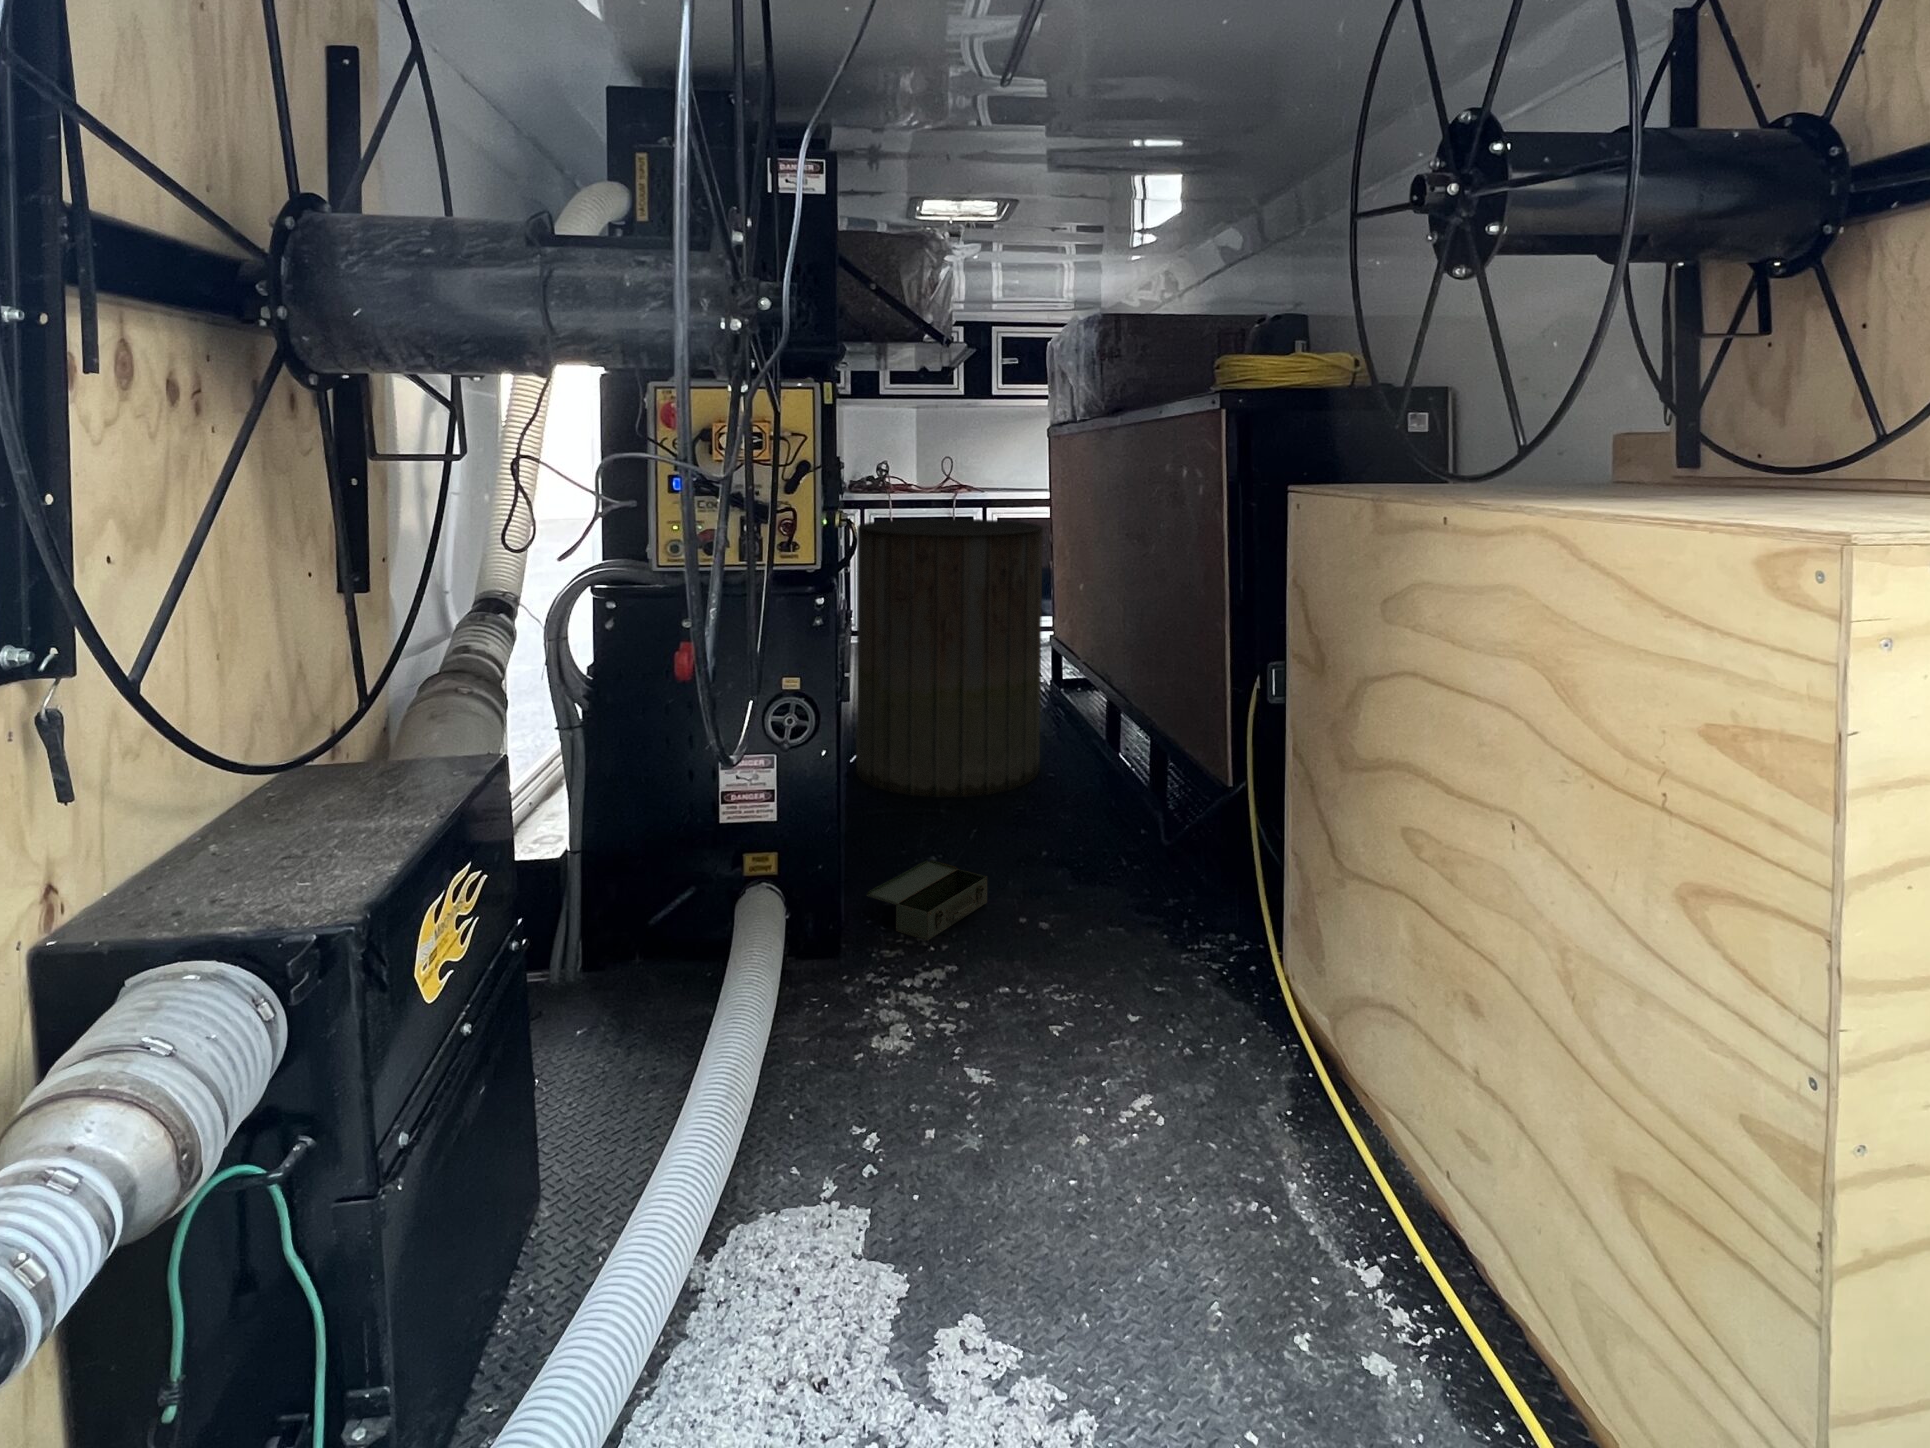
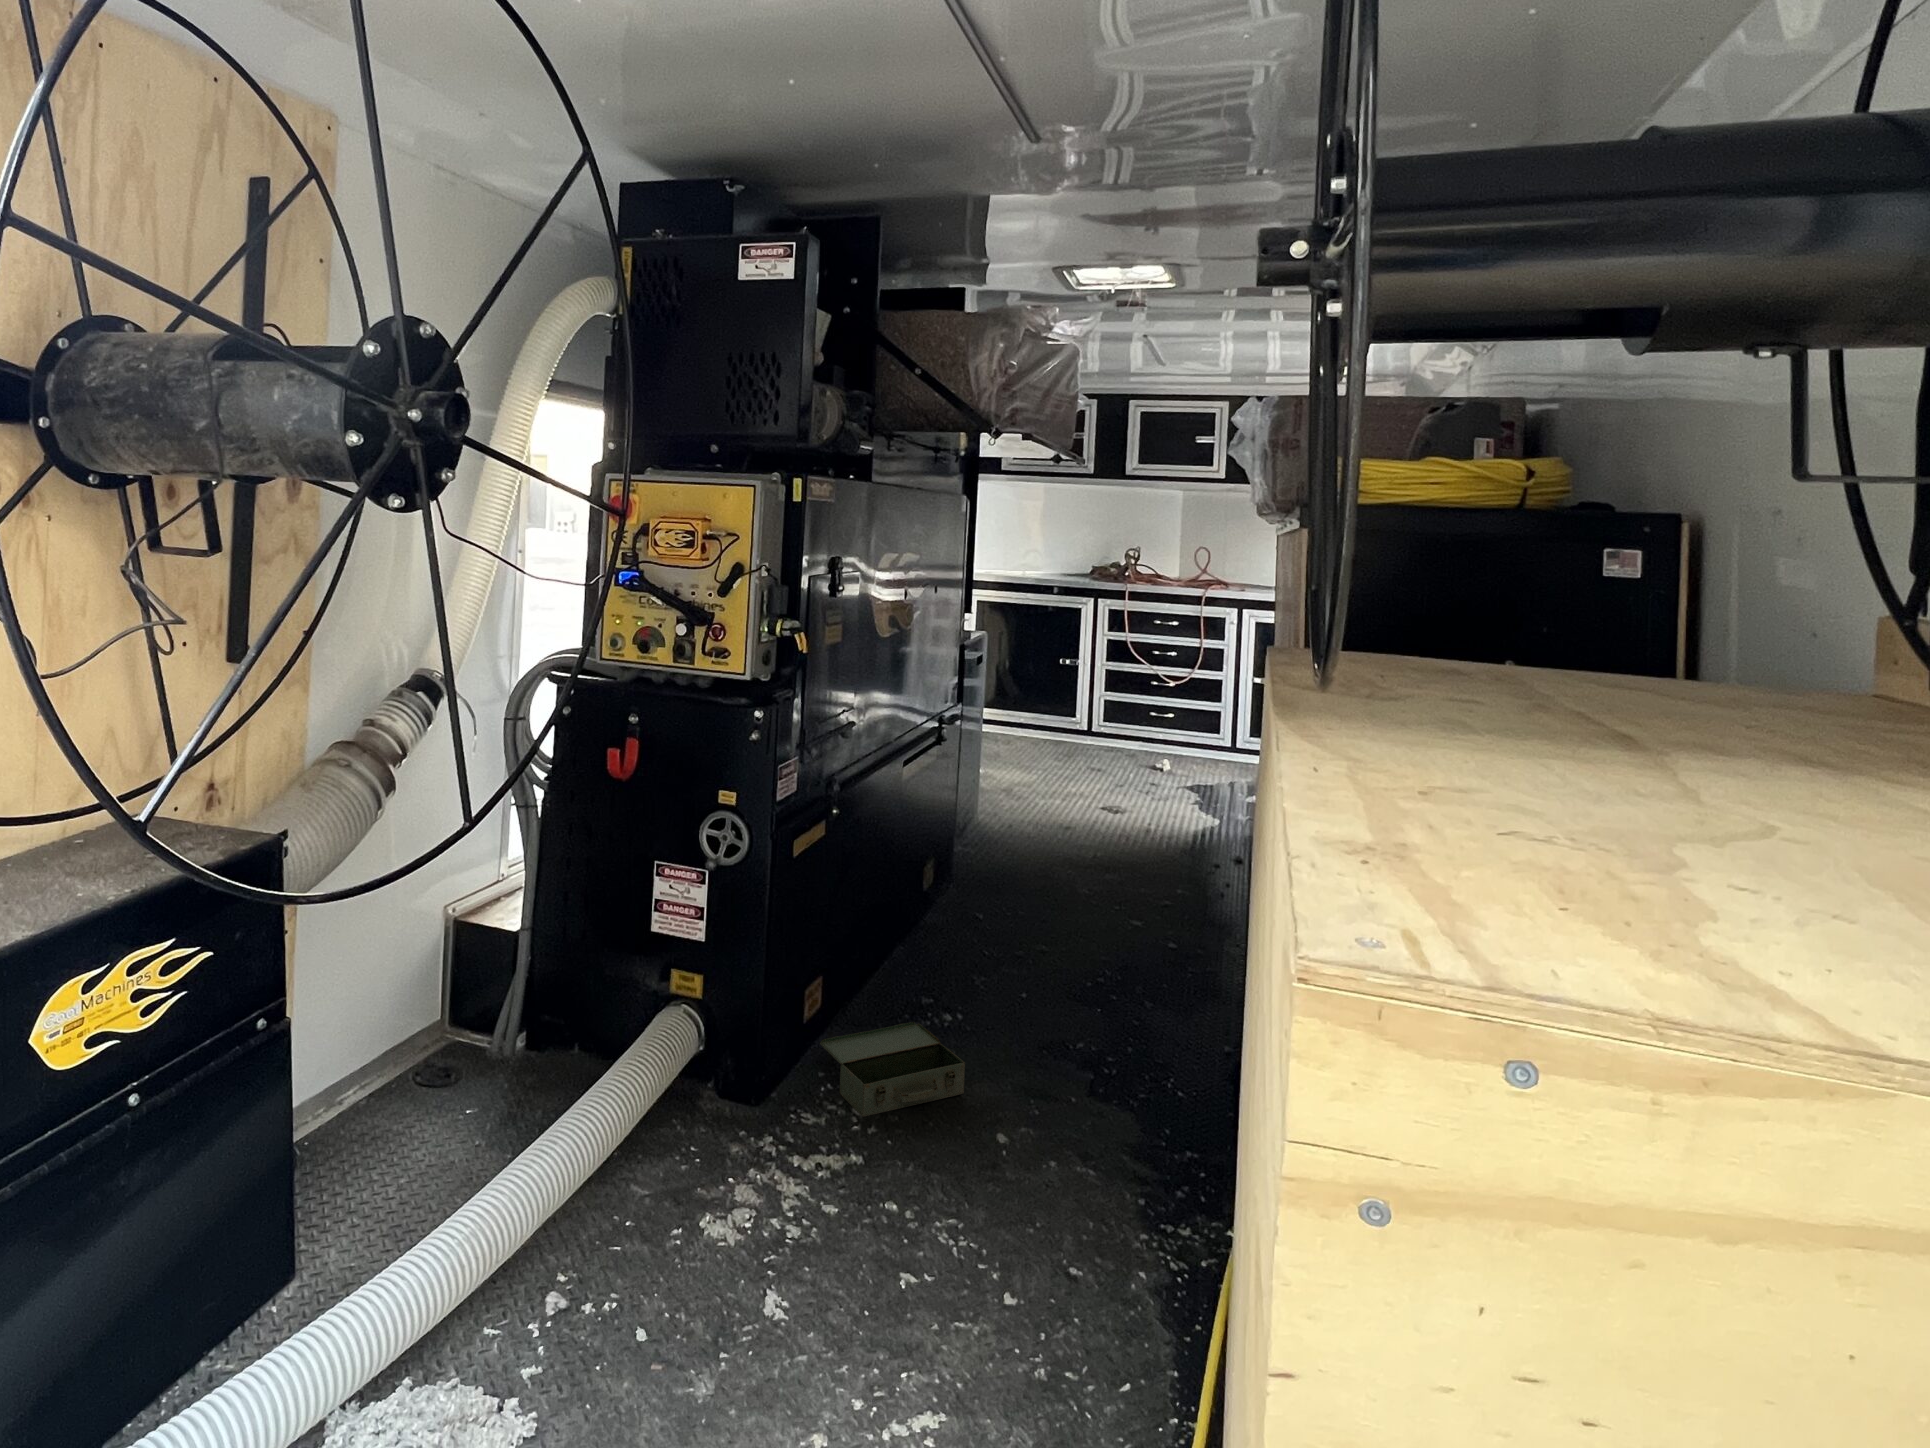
trash can: present [856,519,1043,797] -> none [951,622,1183,962]

